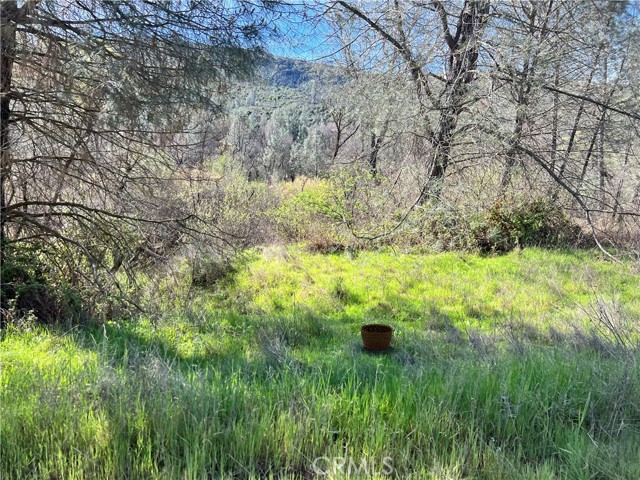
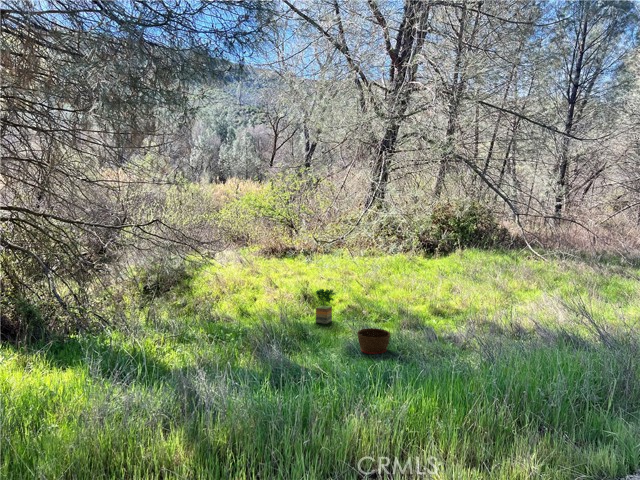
potted tree: none [339,284,360,320] -> present [315,289,335,324]

